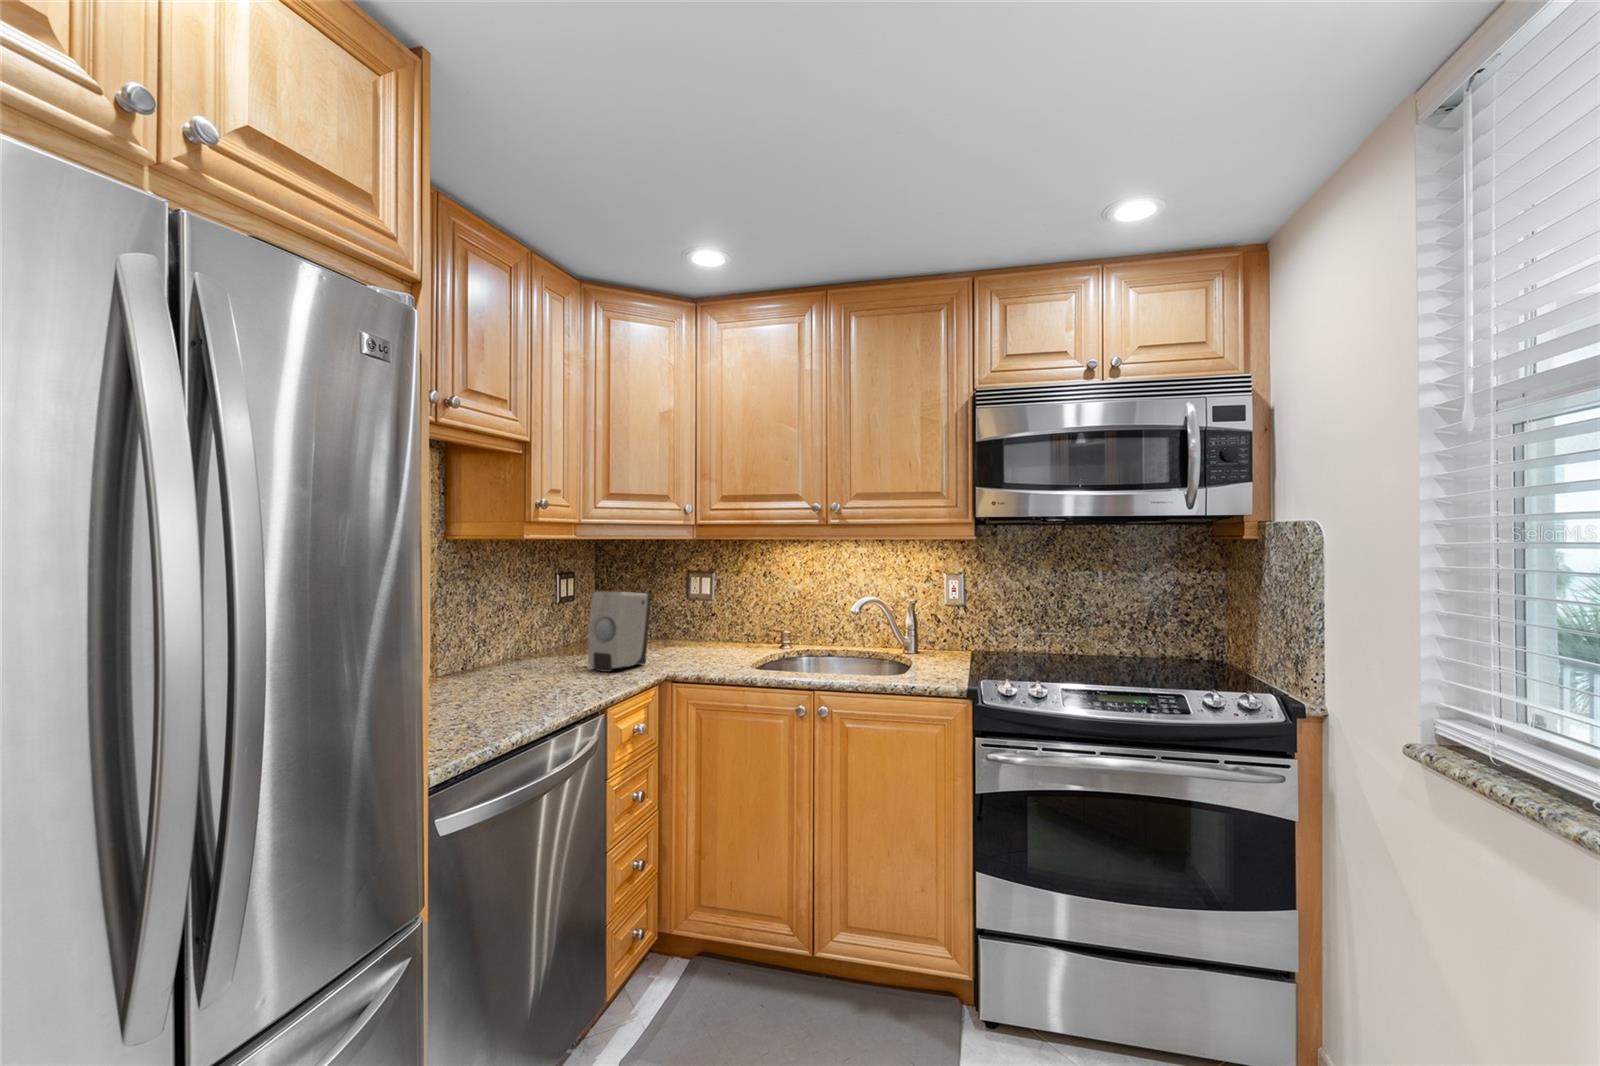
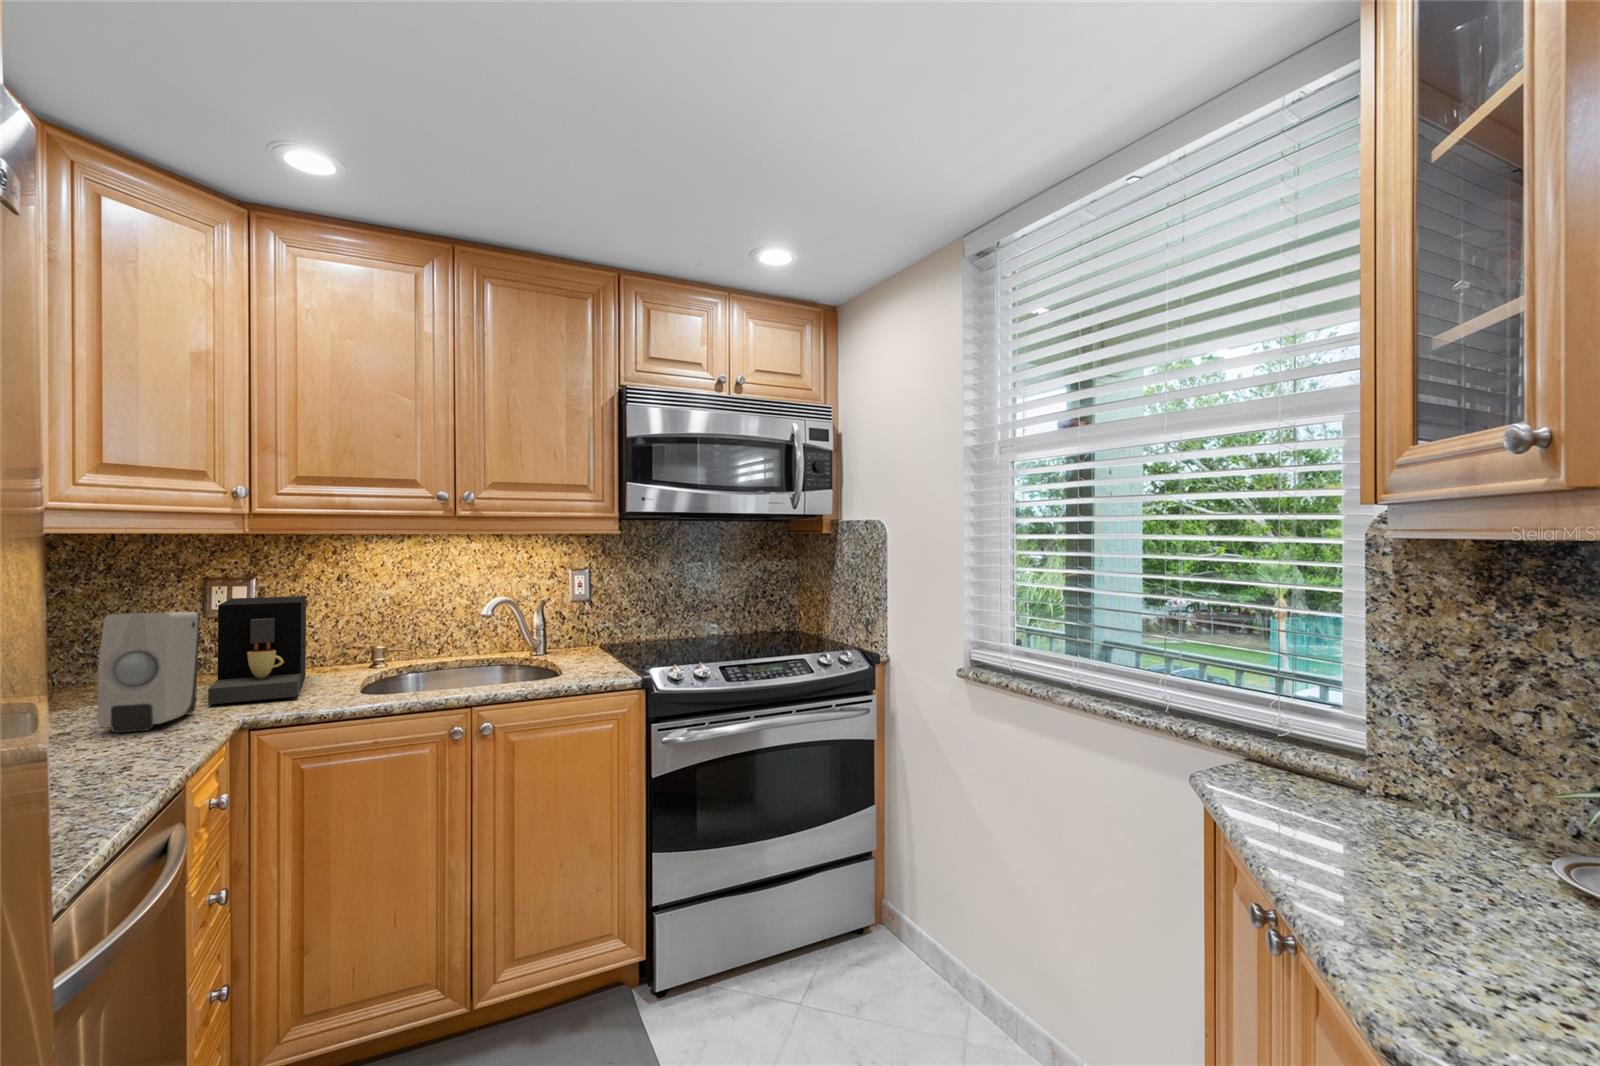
coffee maker: none [658,586,737,662] -> present [208,596,306,704]

